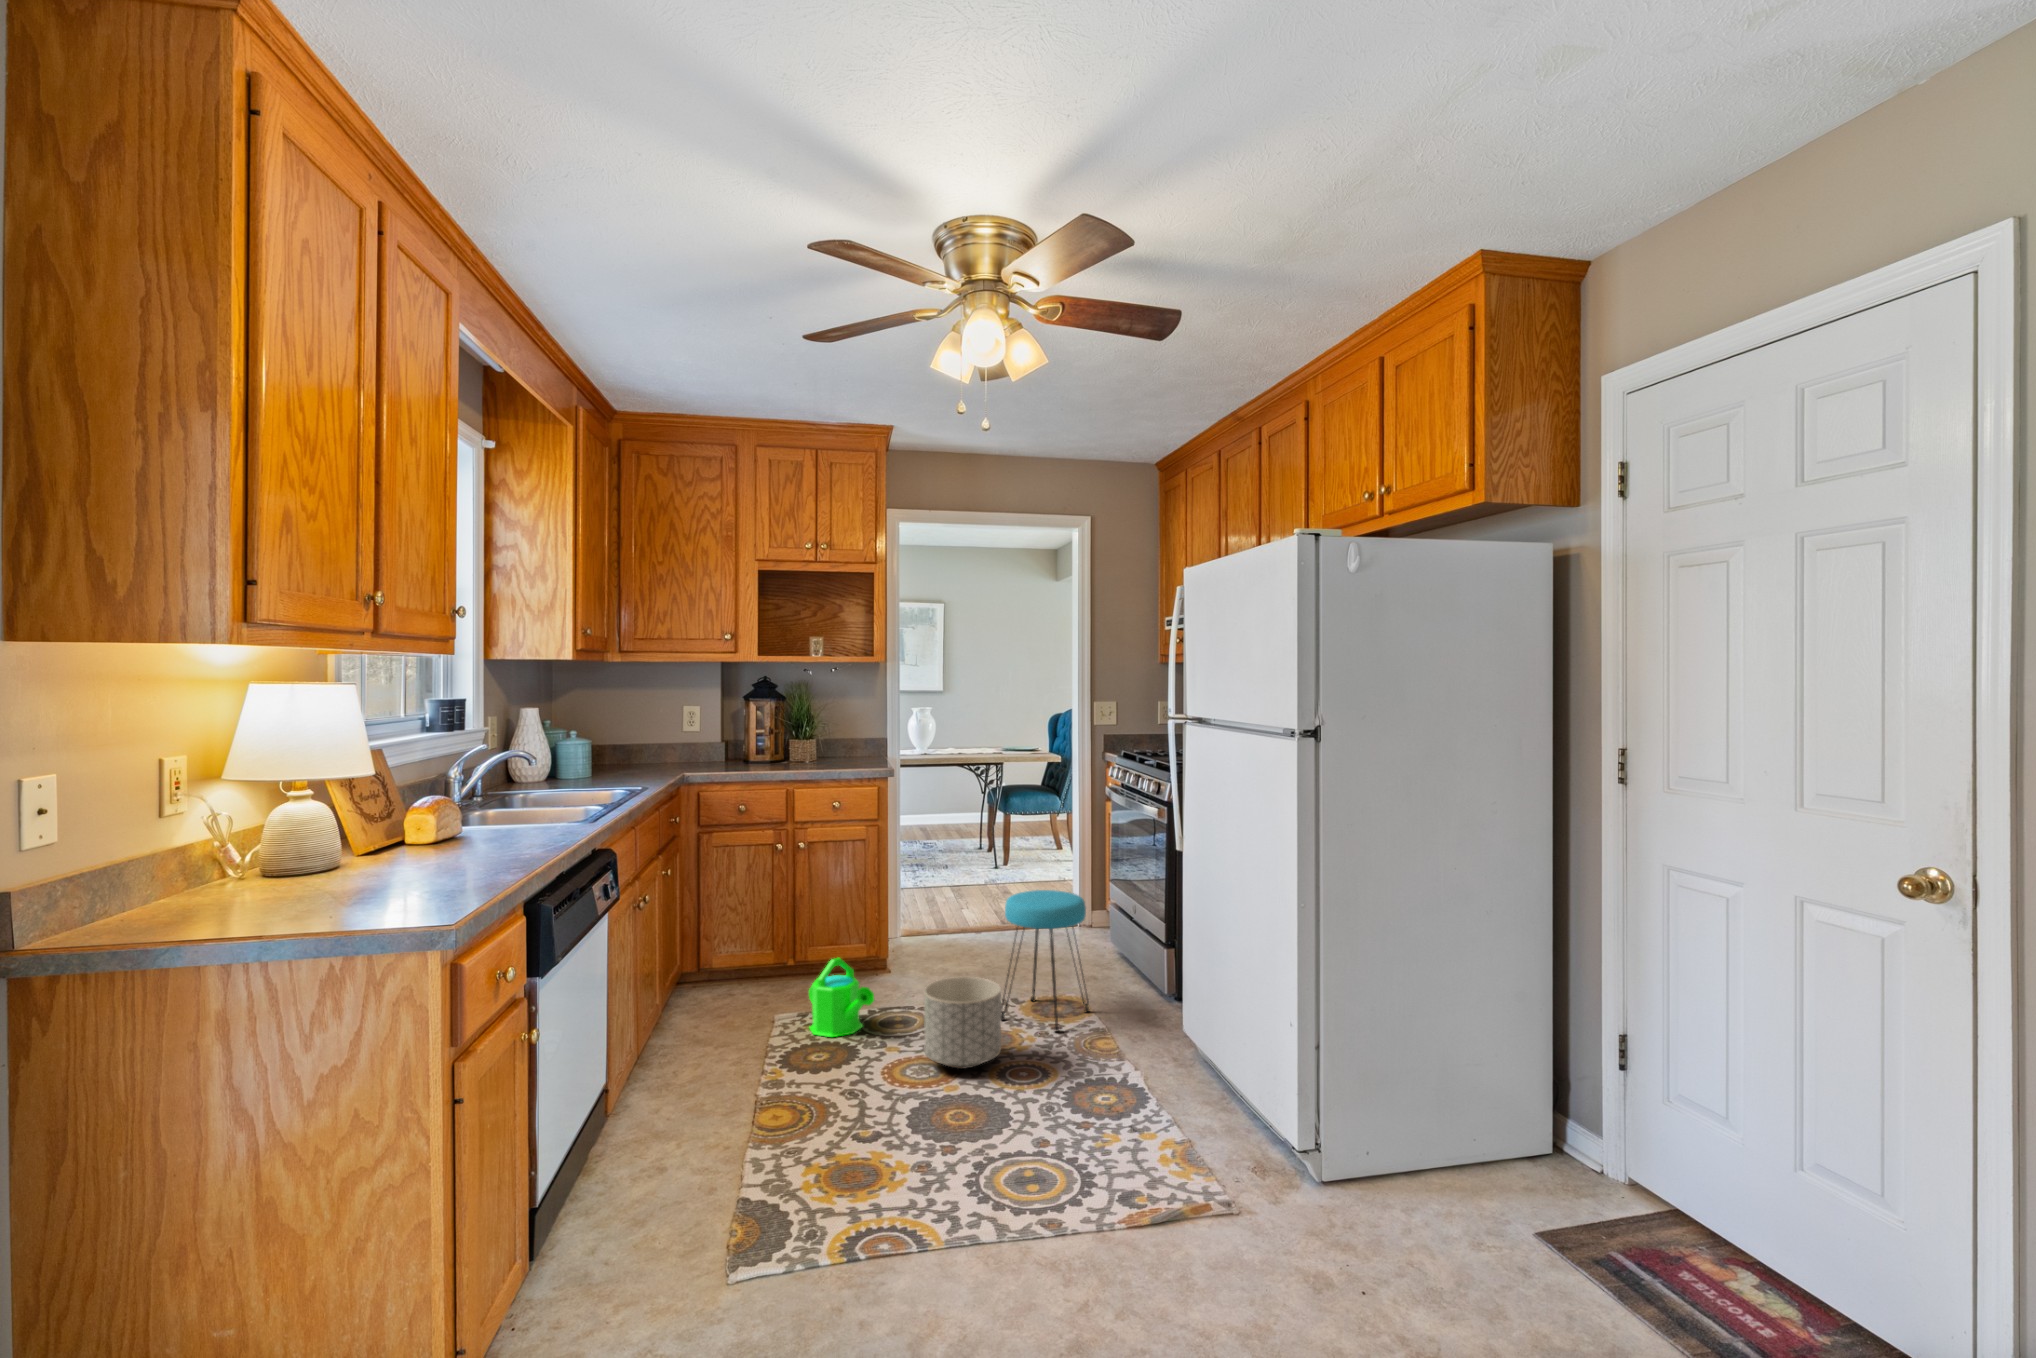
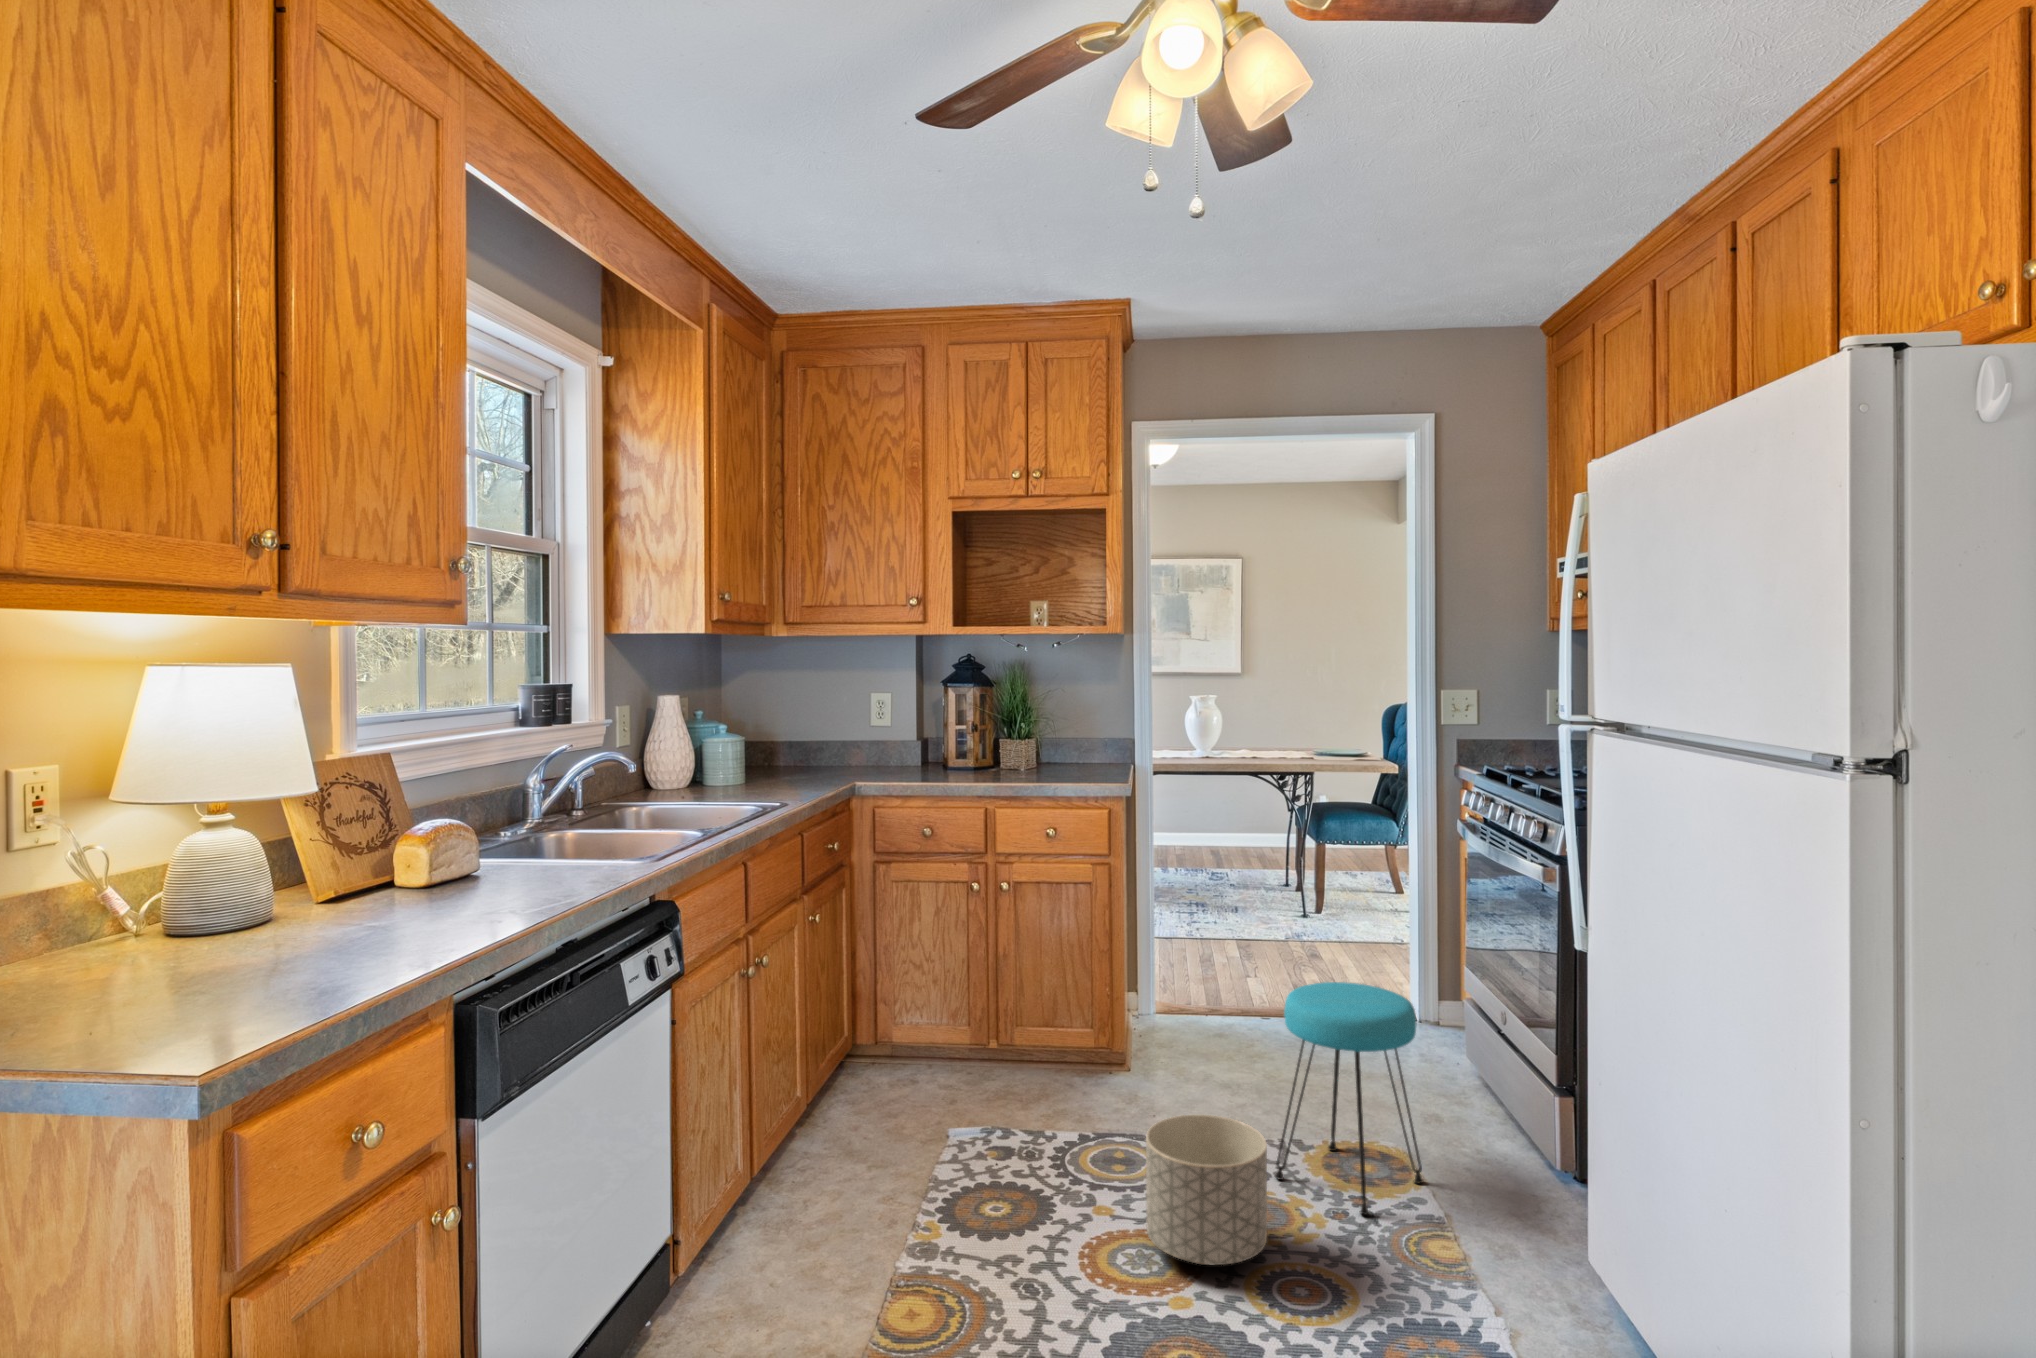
watering can: present [809,958,874,1037] -> none [994,1058,1082,1175]

